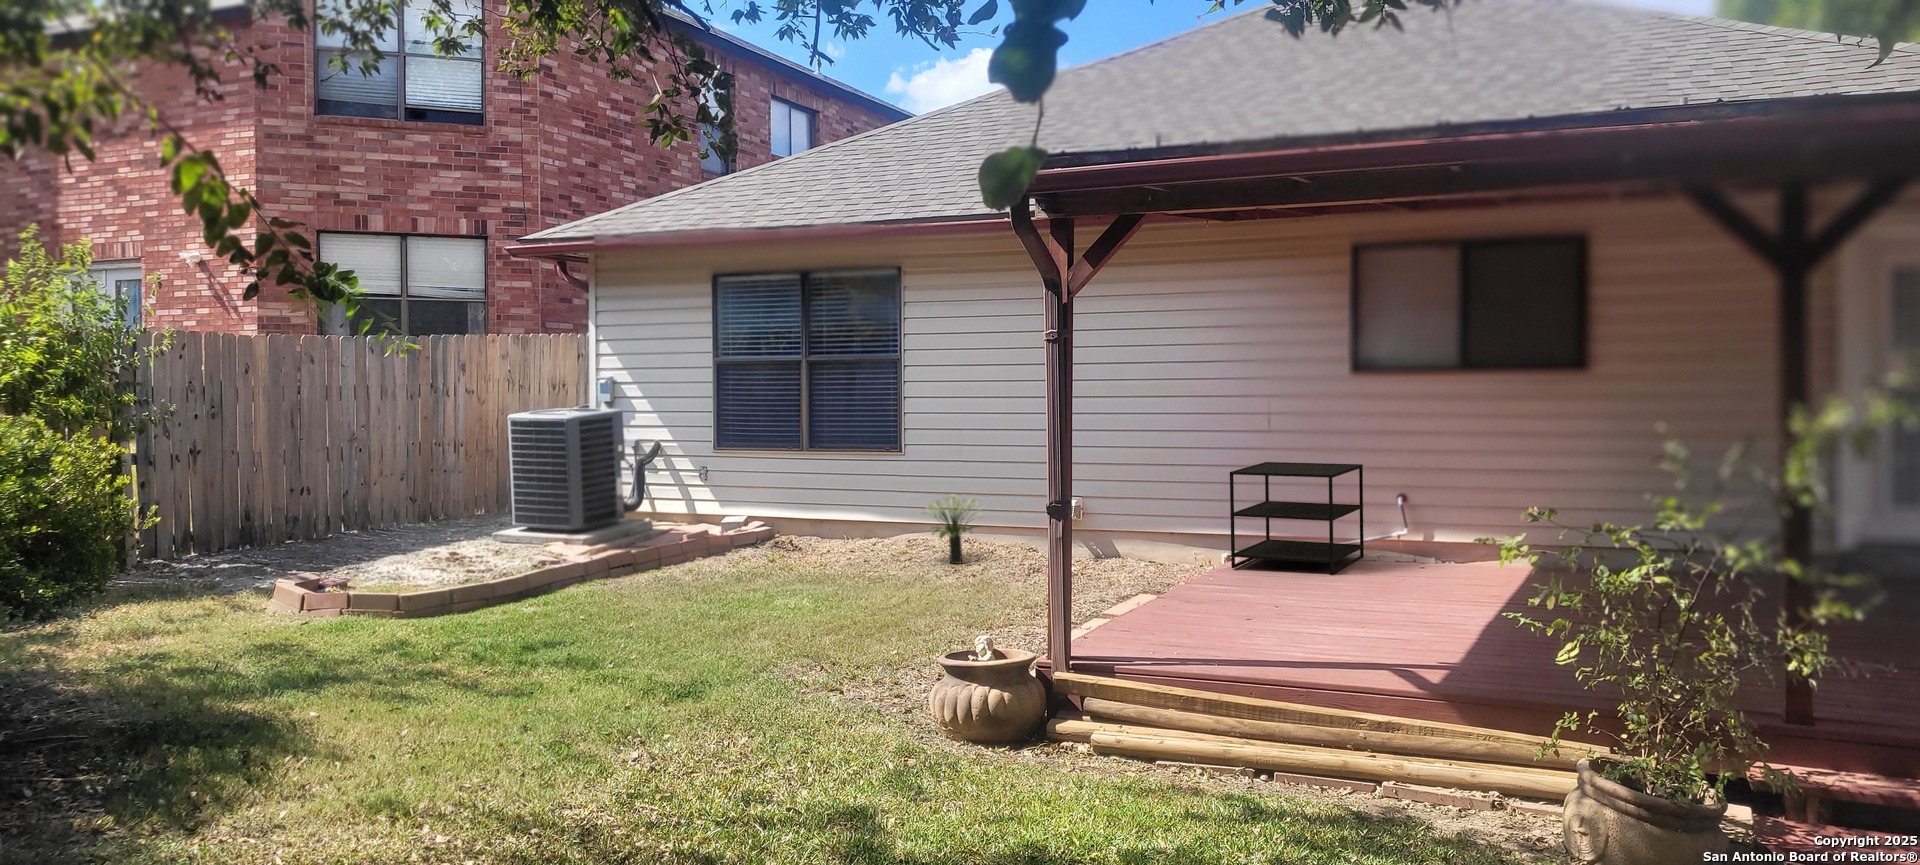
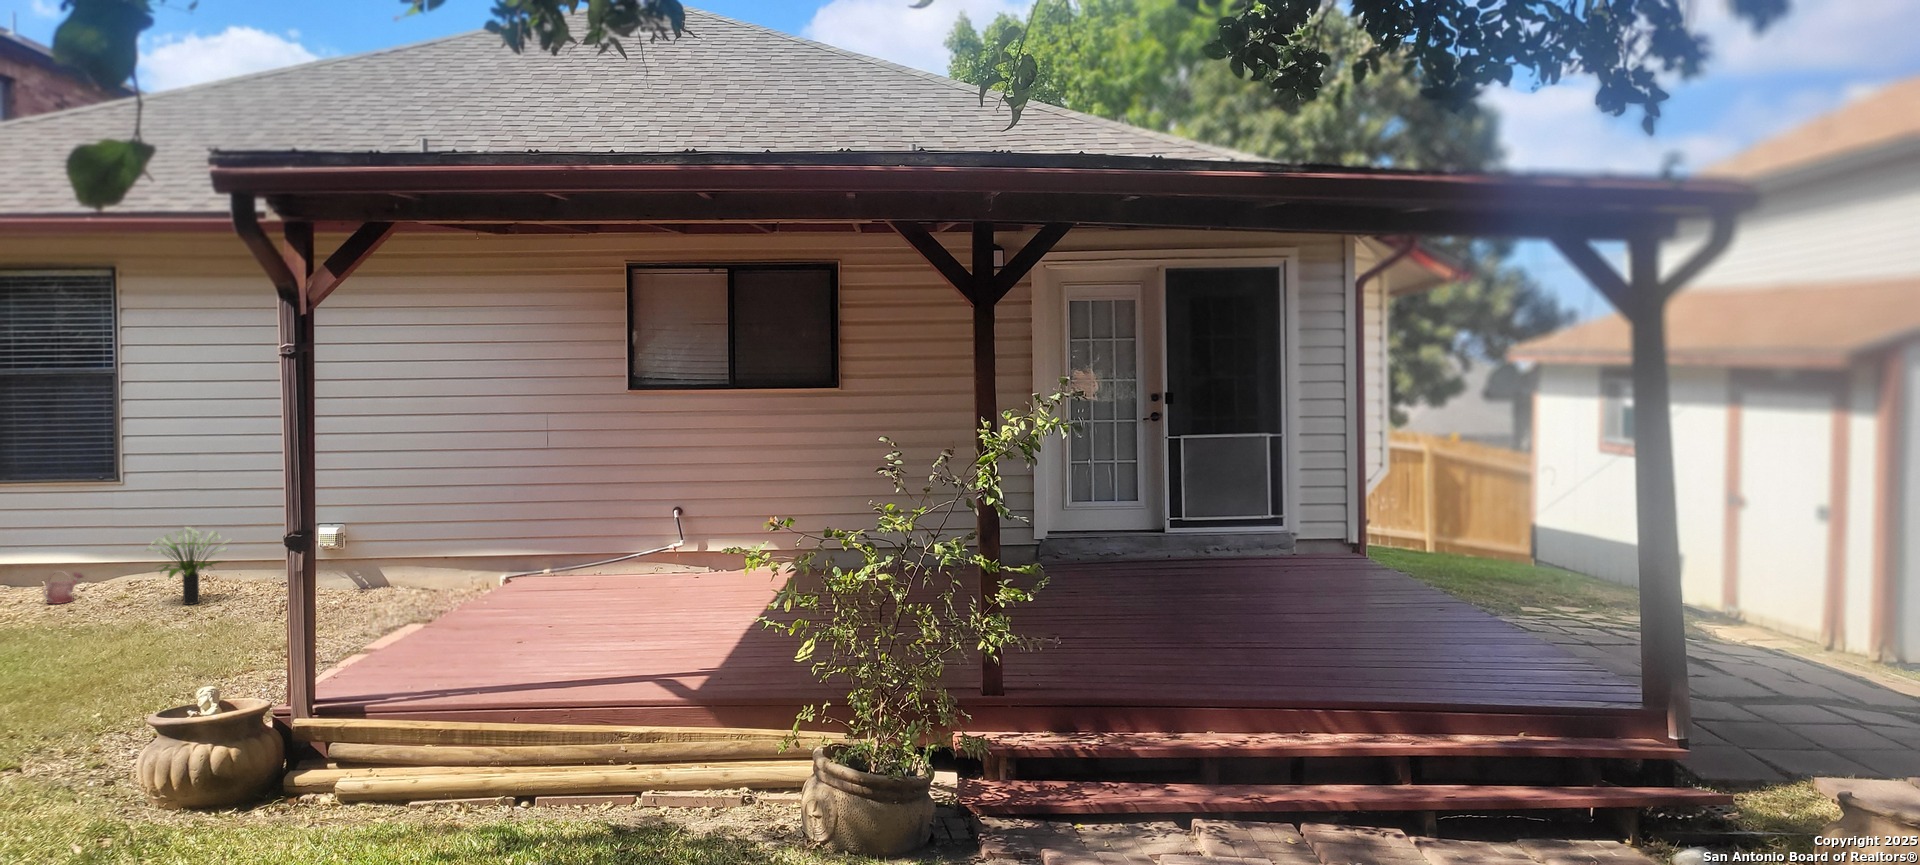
side table: present [1230,462,1364,575] -> none [509,487,639,592]
watering can: none [850,529,876,557] -> present [43,571,83,604]

